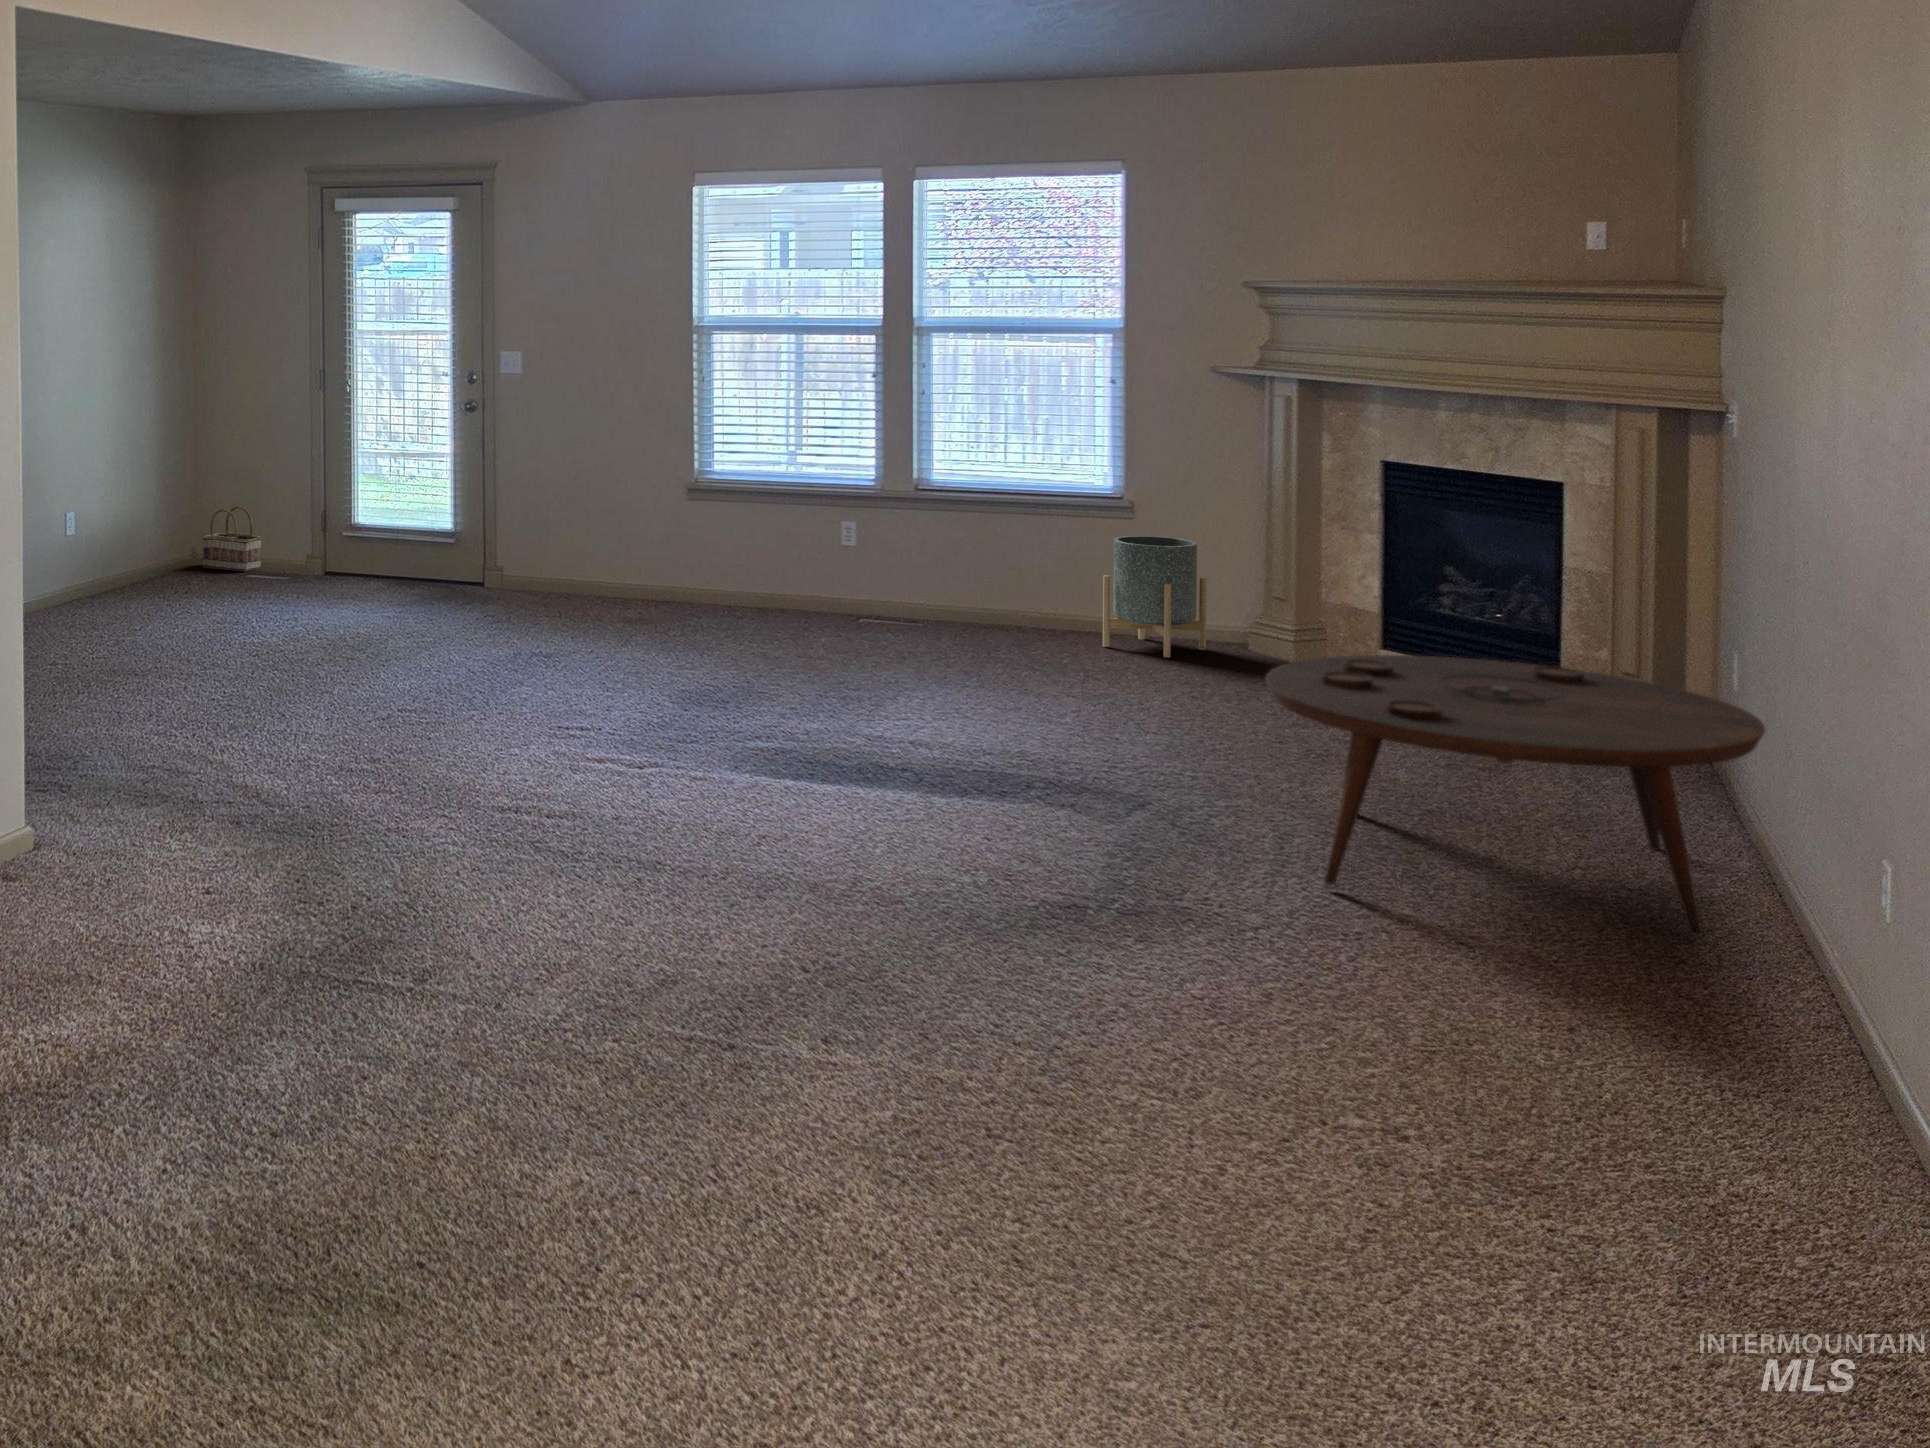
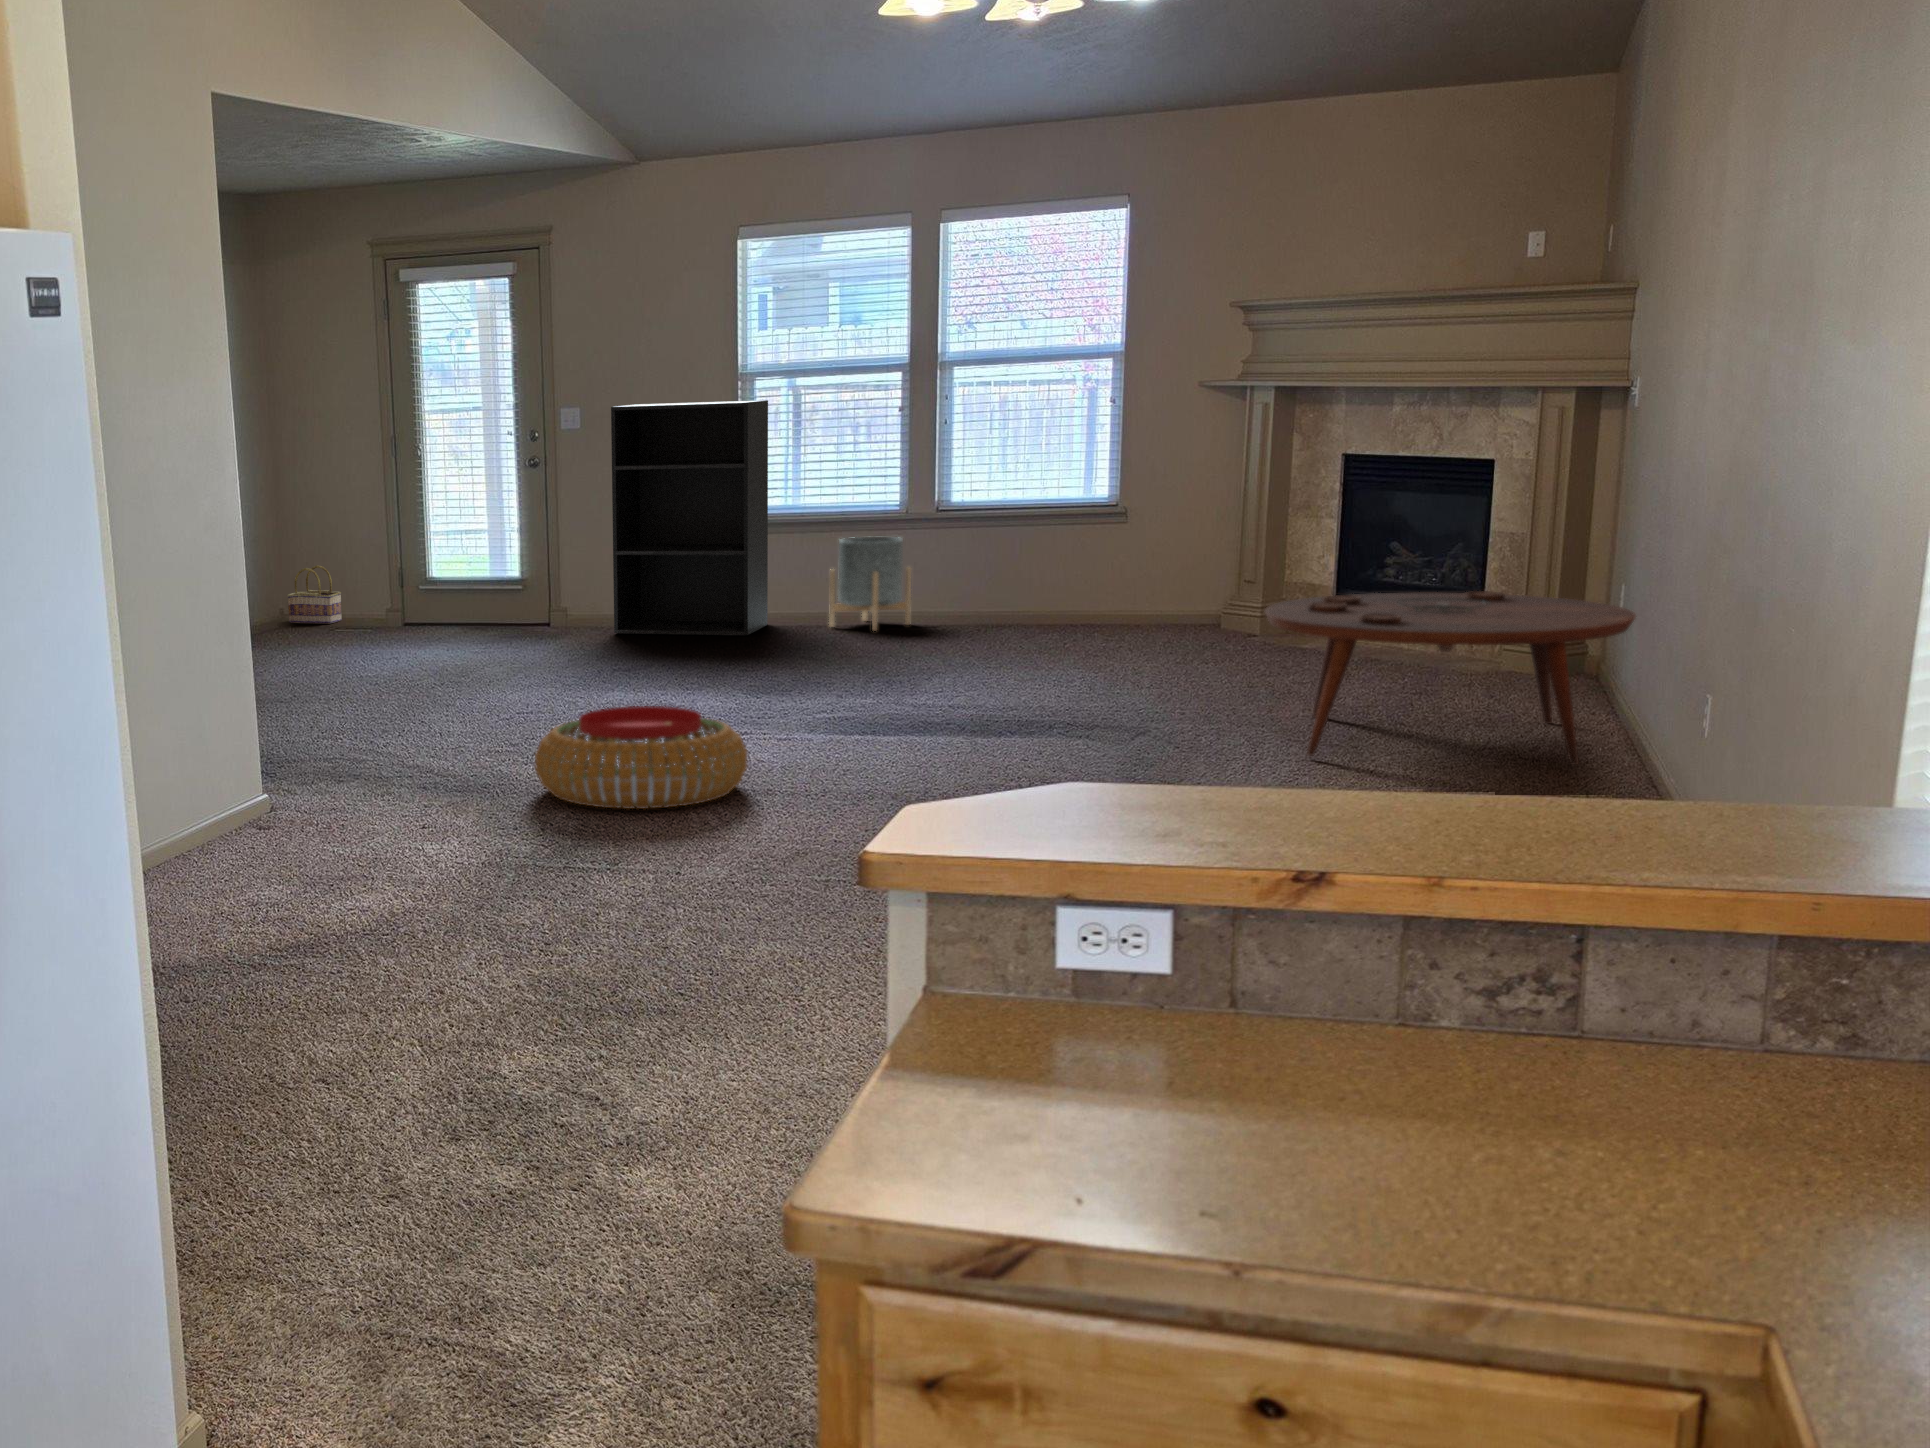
bookshelf: none [542,354,722,623] -> present [611,400,768,635]
planter: present [1103,536,1207,658] -> present [829,537,911,631]
pouf: none [308,753,580,906] -> present [535,706,747,809]

